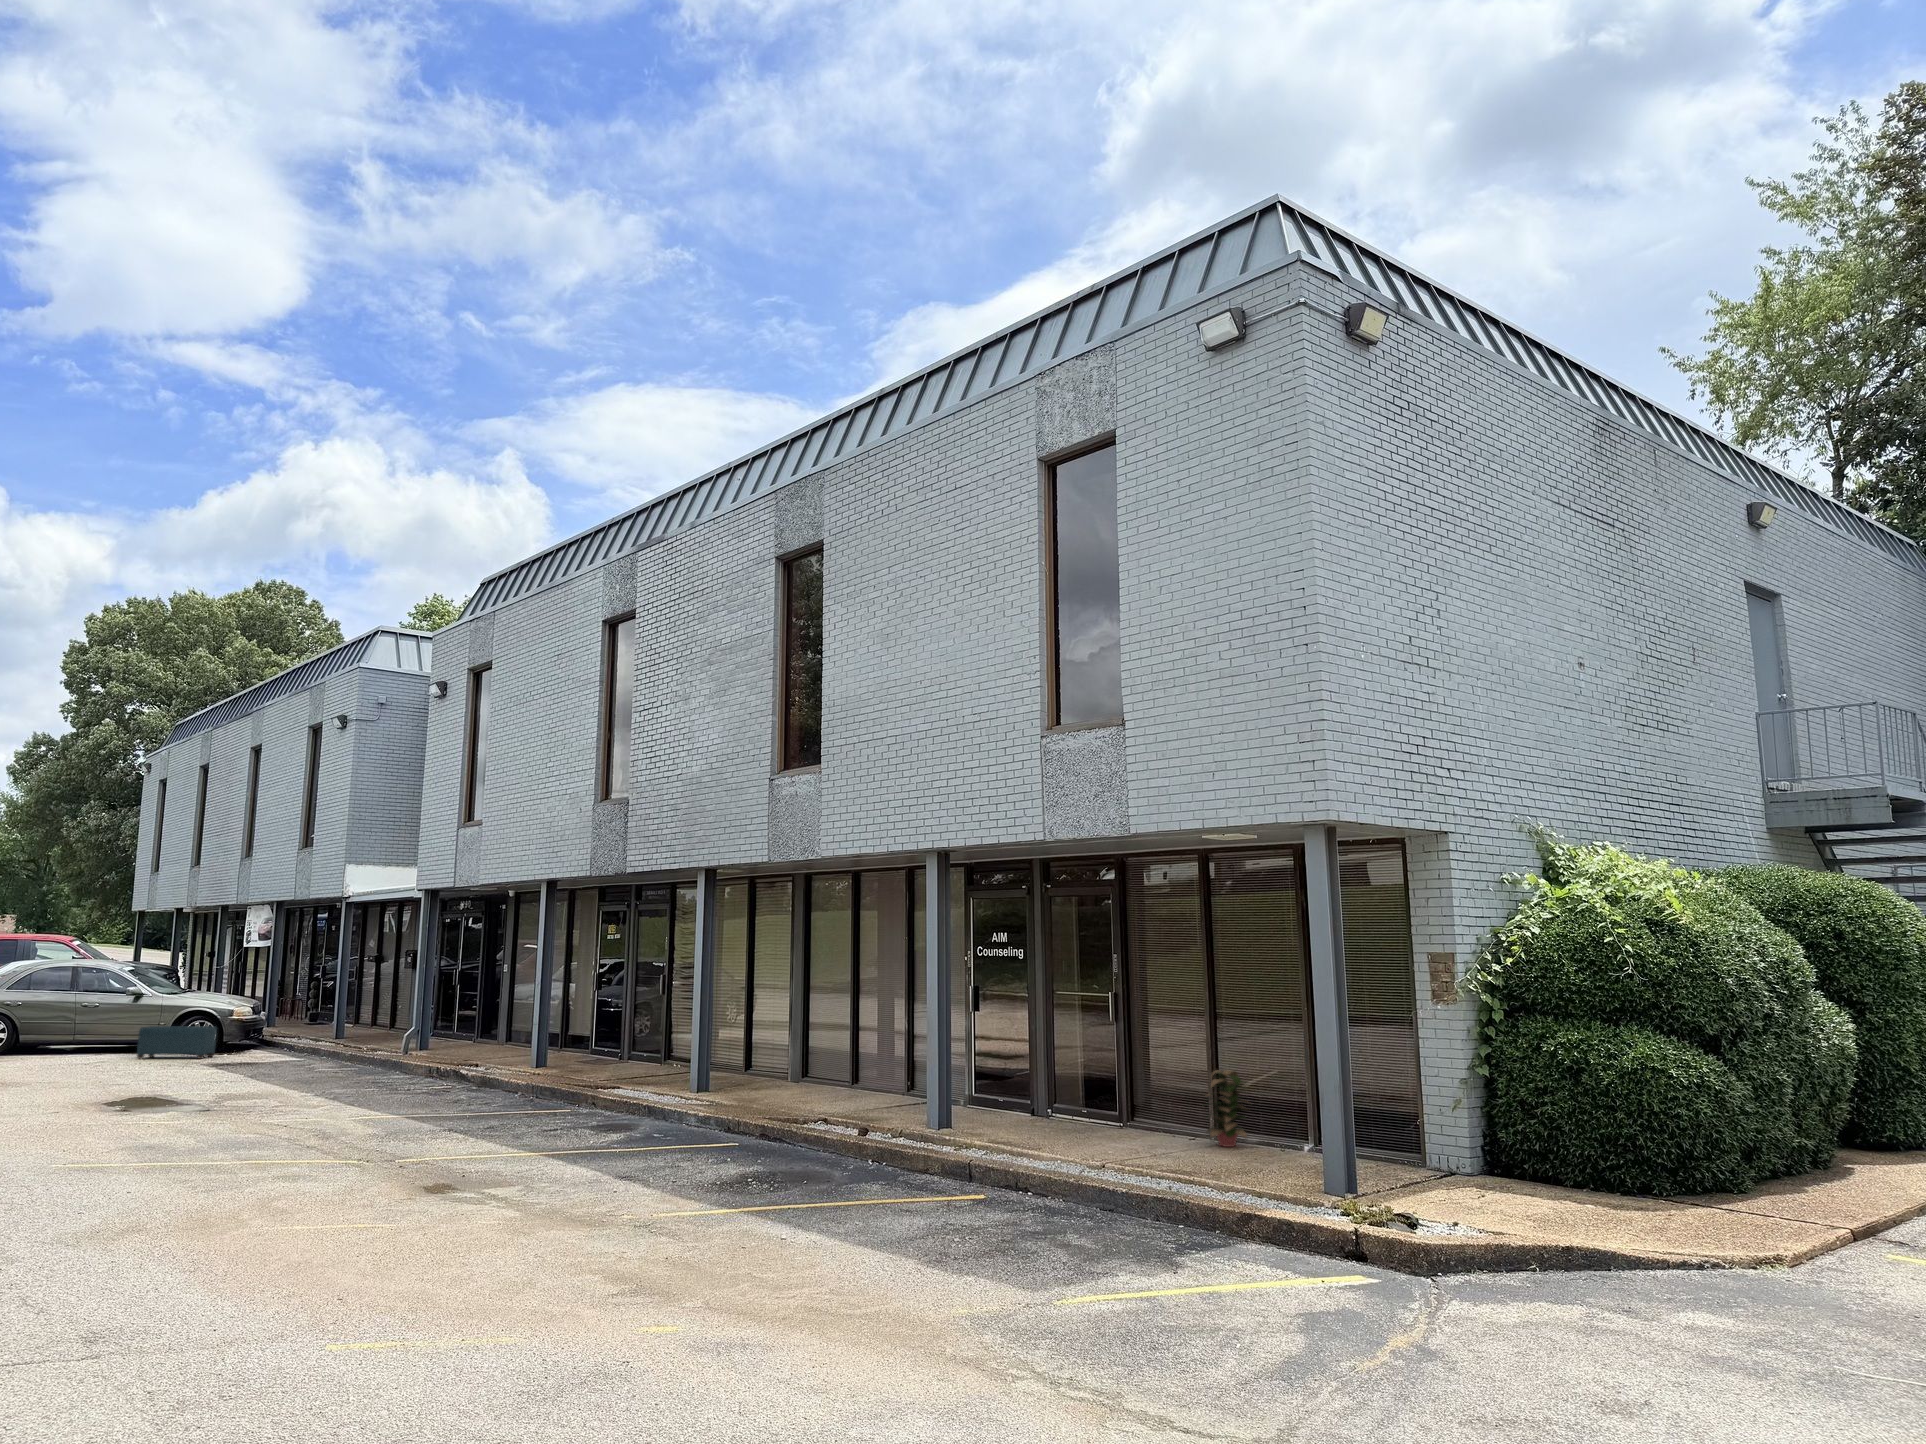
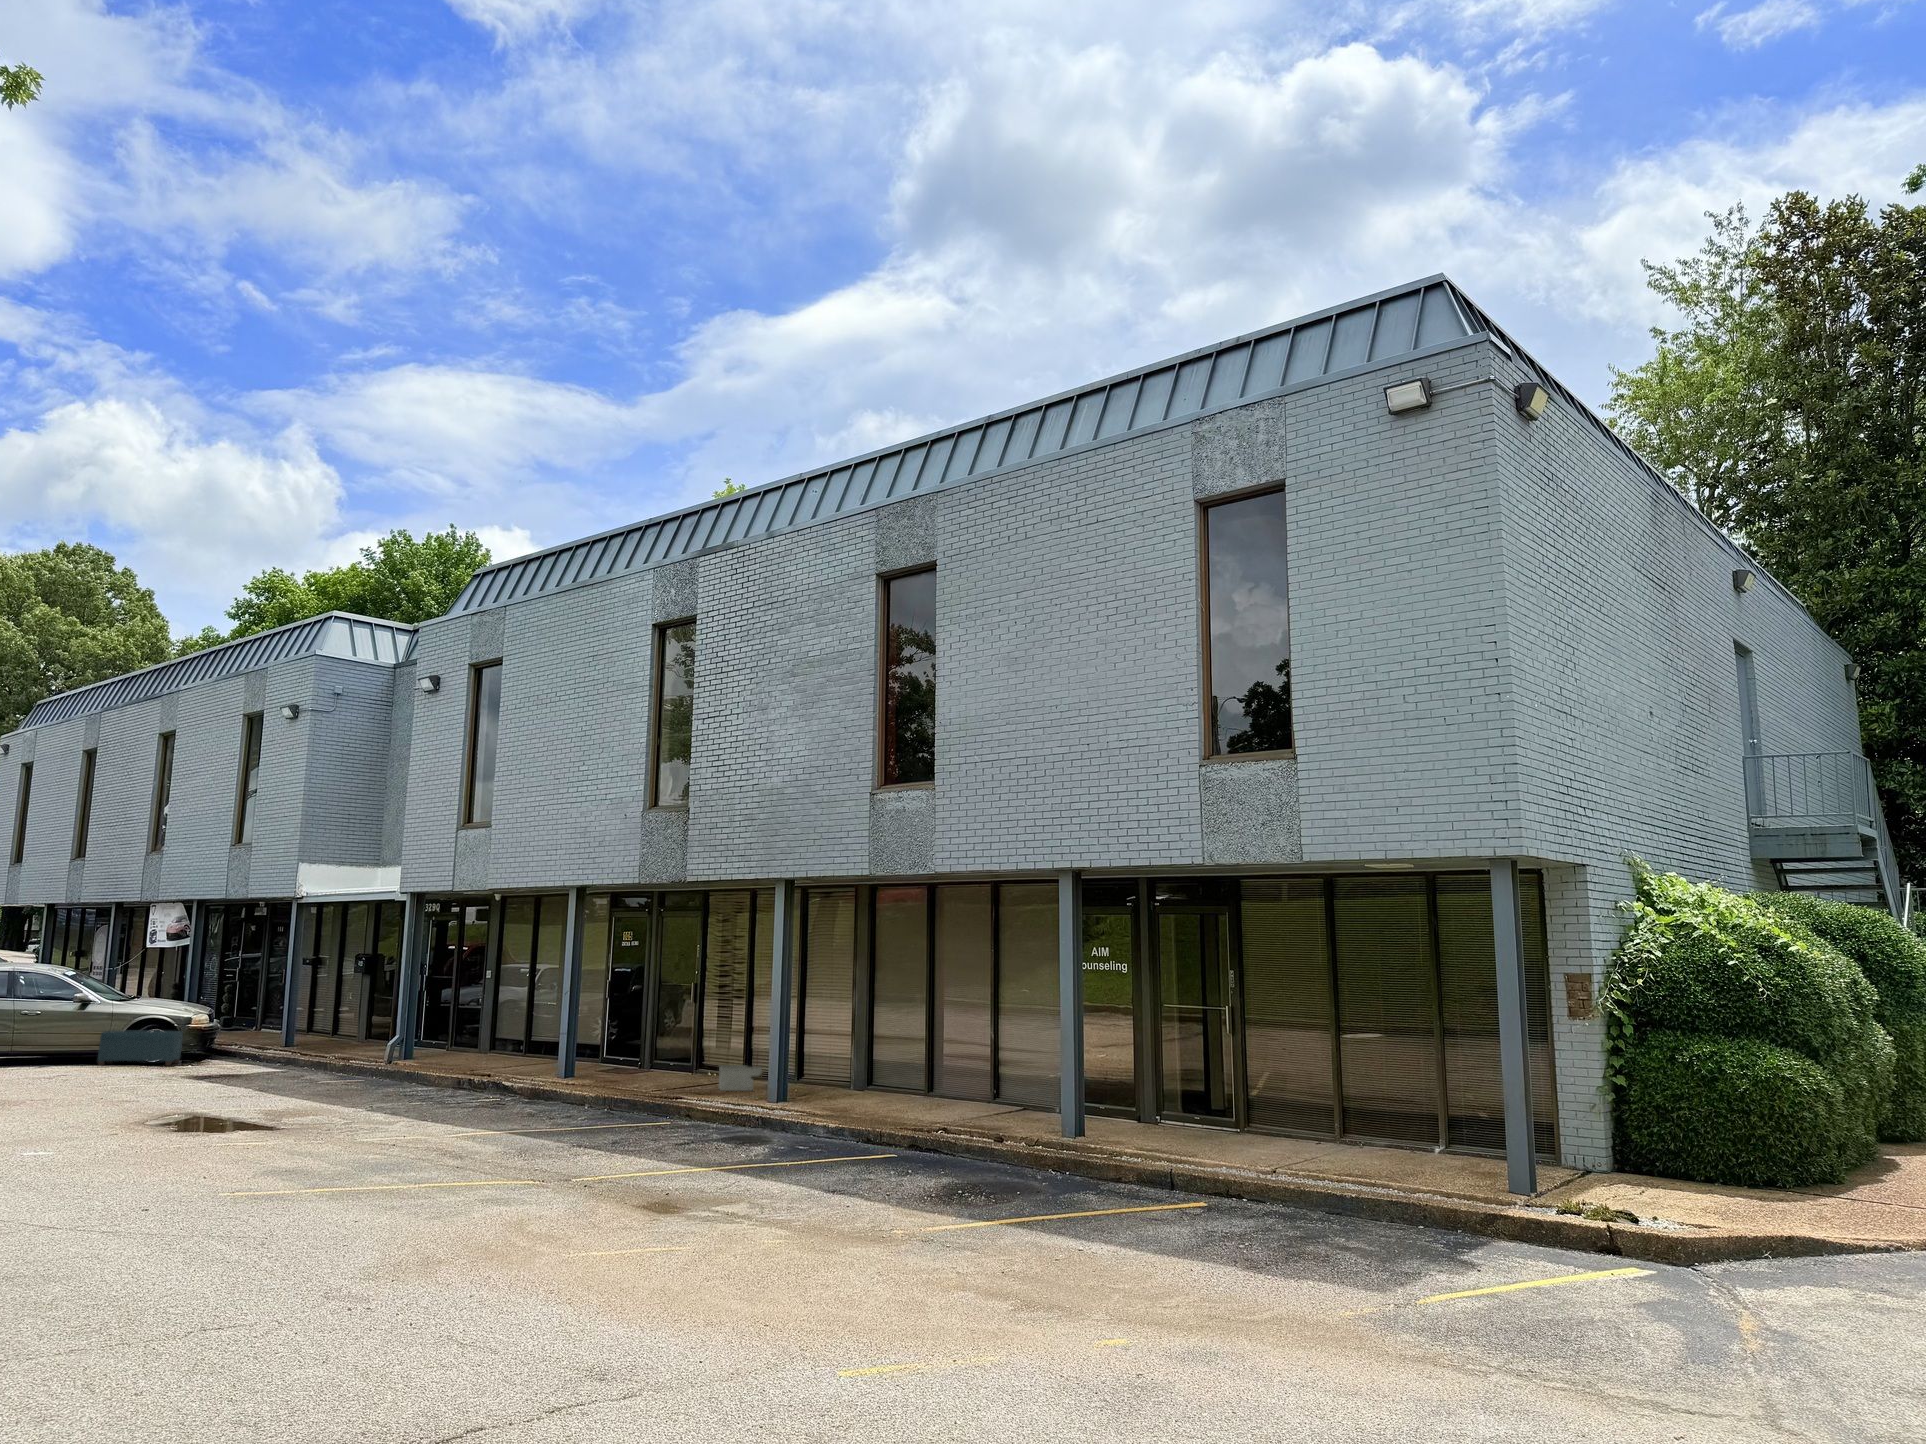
storage bin: none [684,1058,727,1083] -> present [719,1065,762,1091]
decorative plant: present [1207,1070,1250,1147] -> none [1331,1077,1382,1148]

